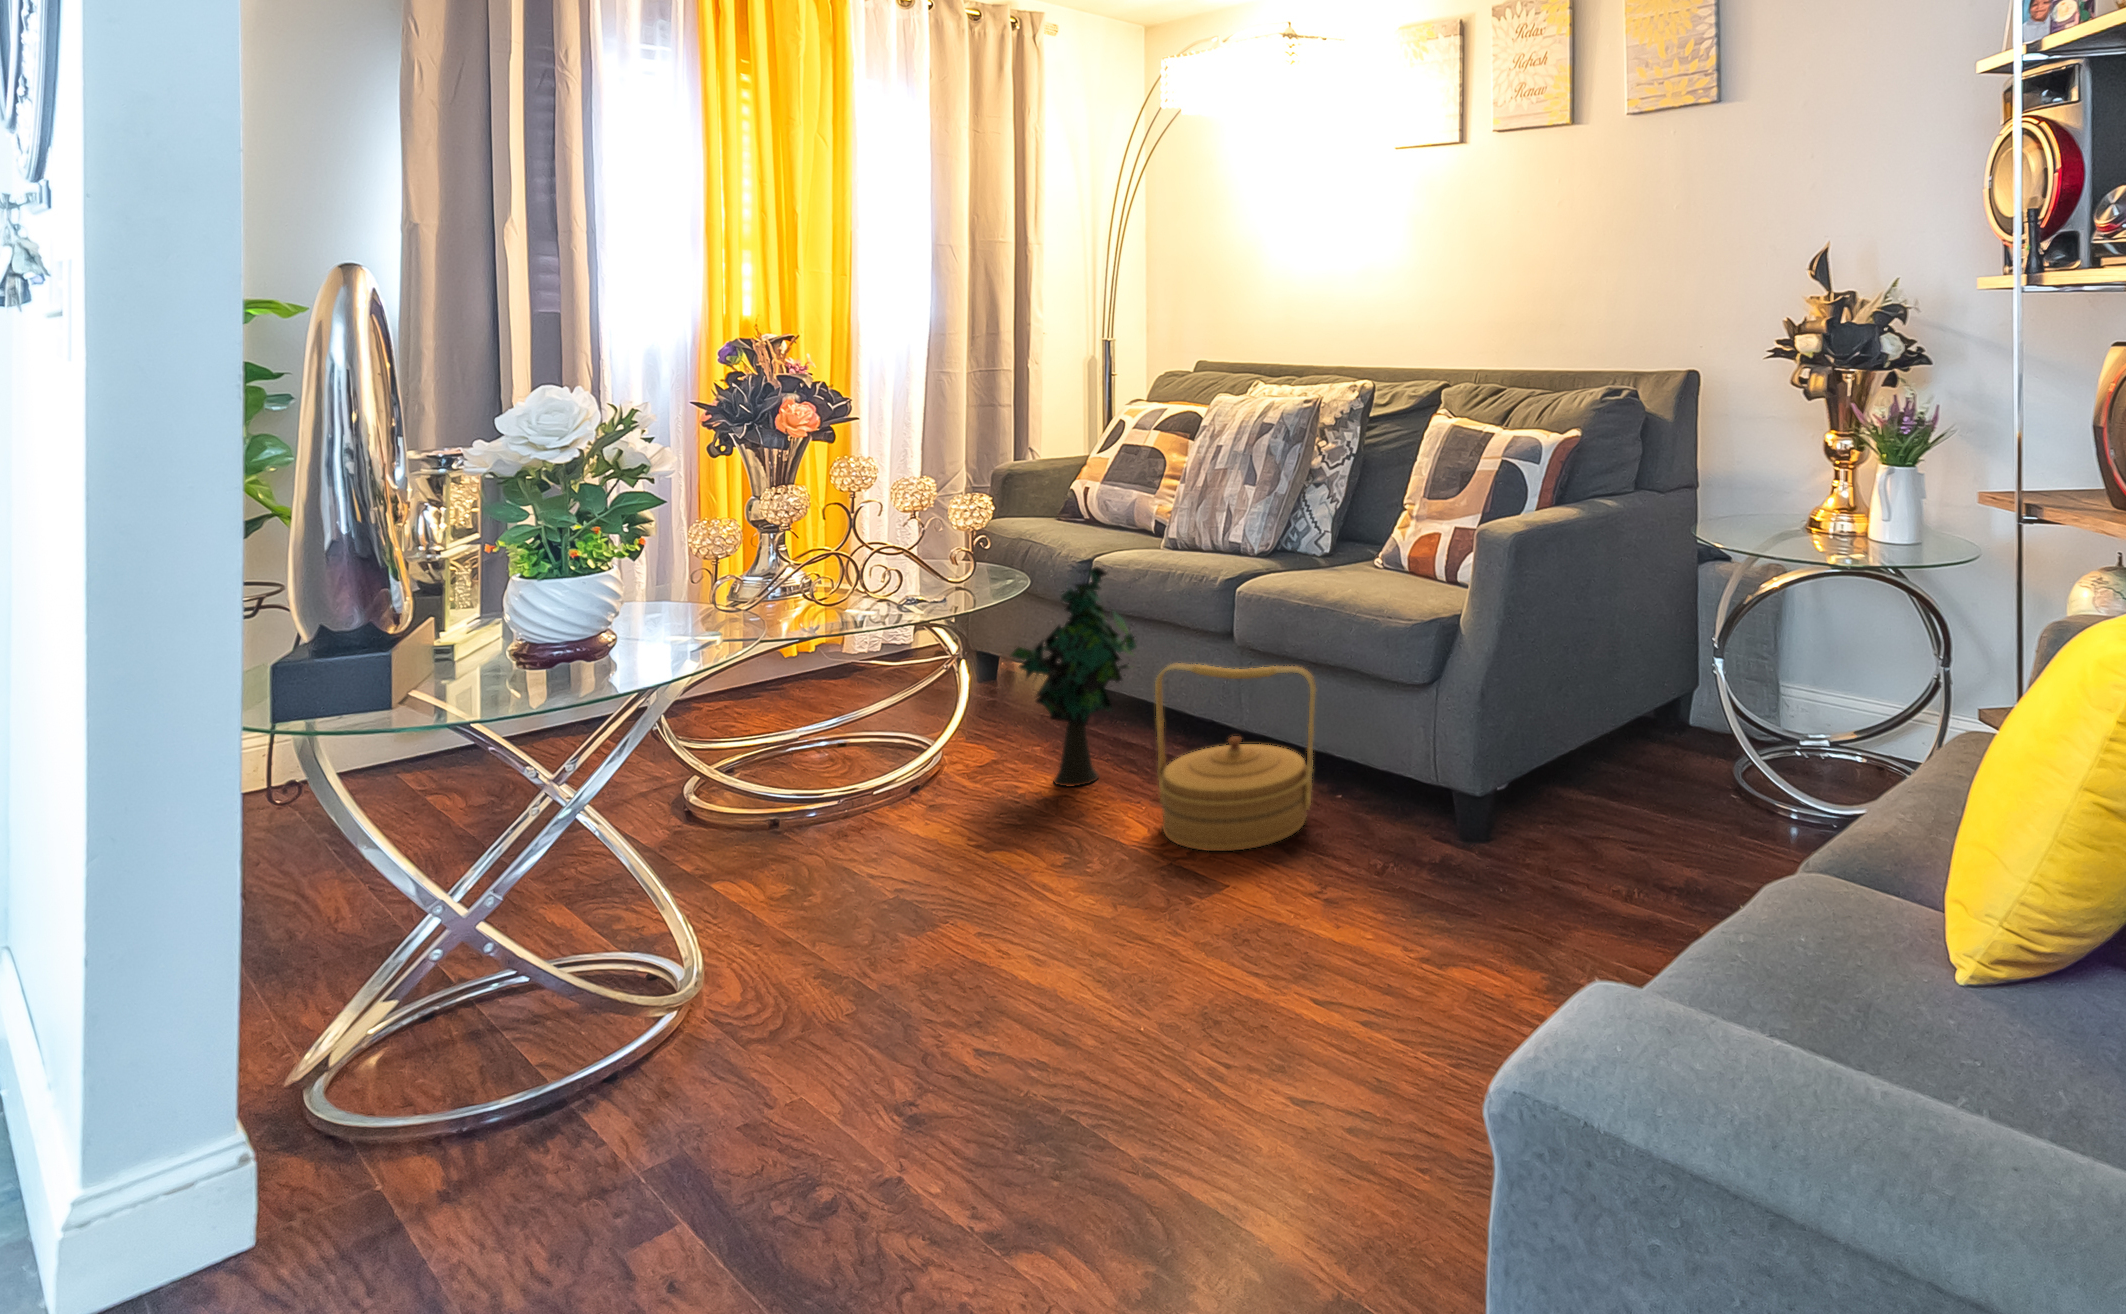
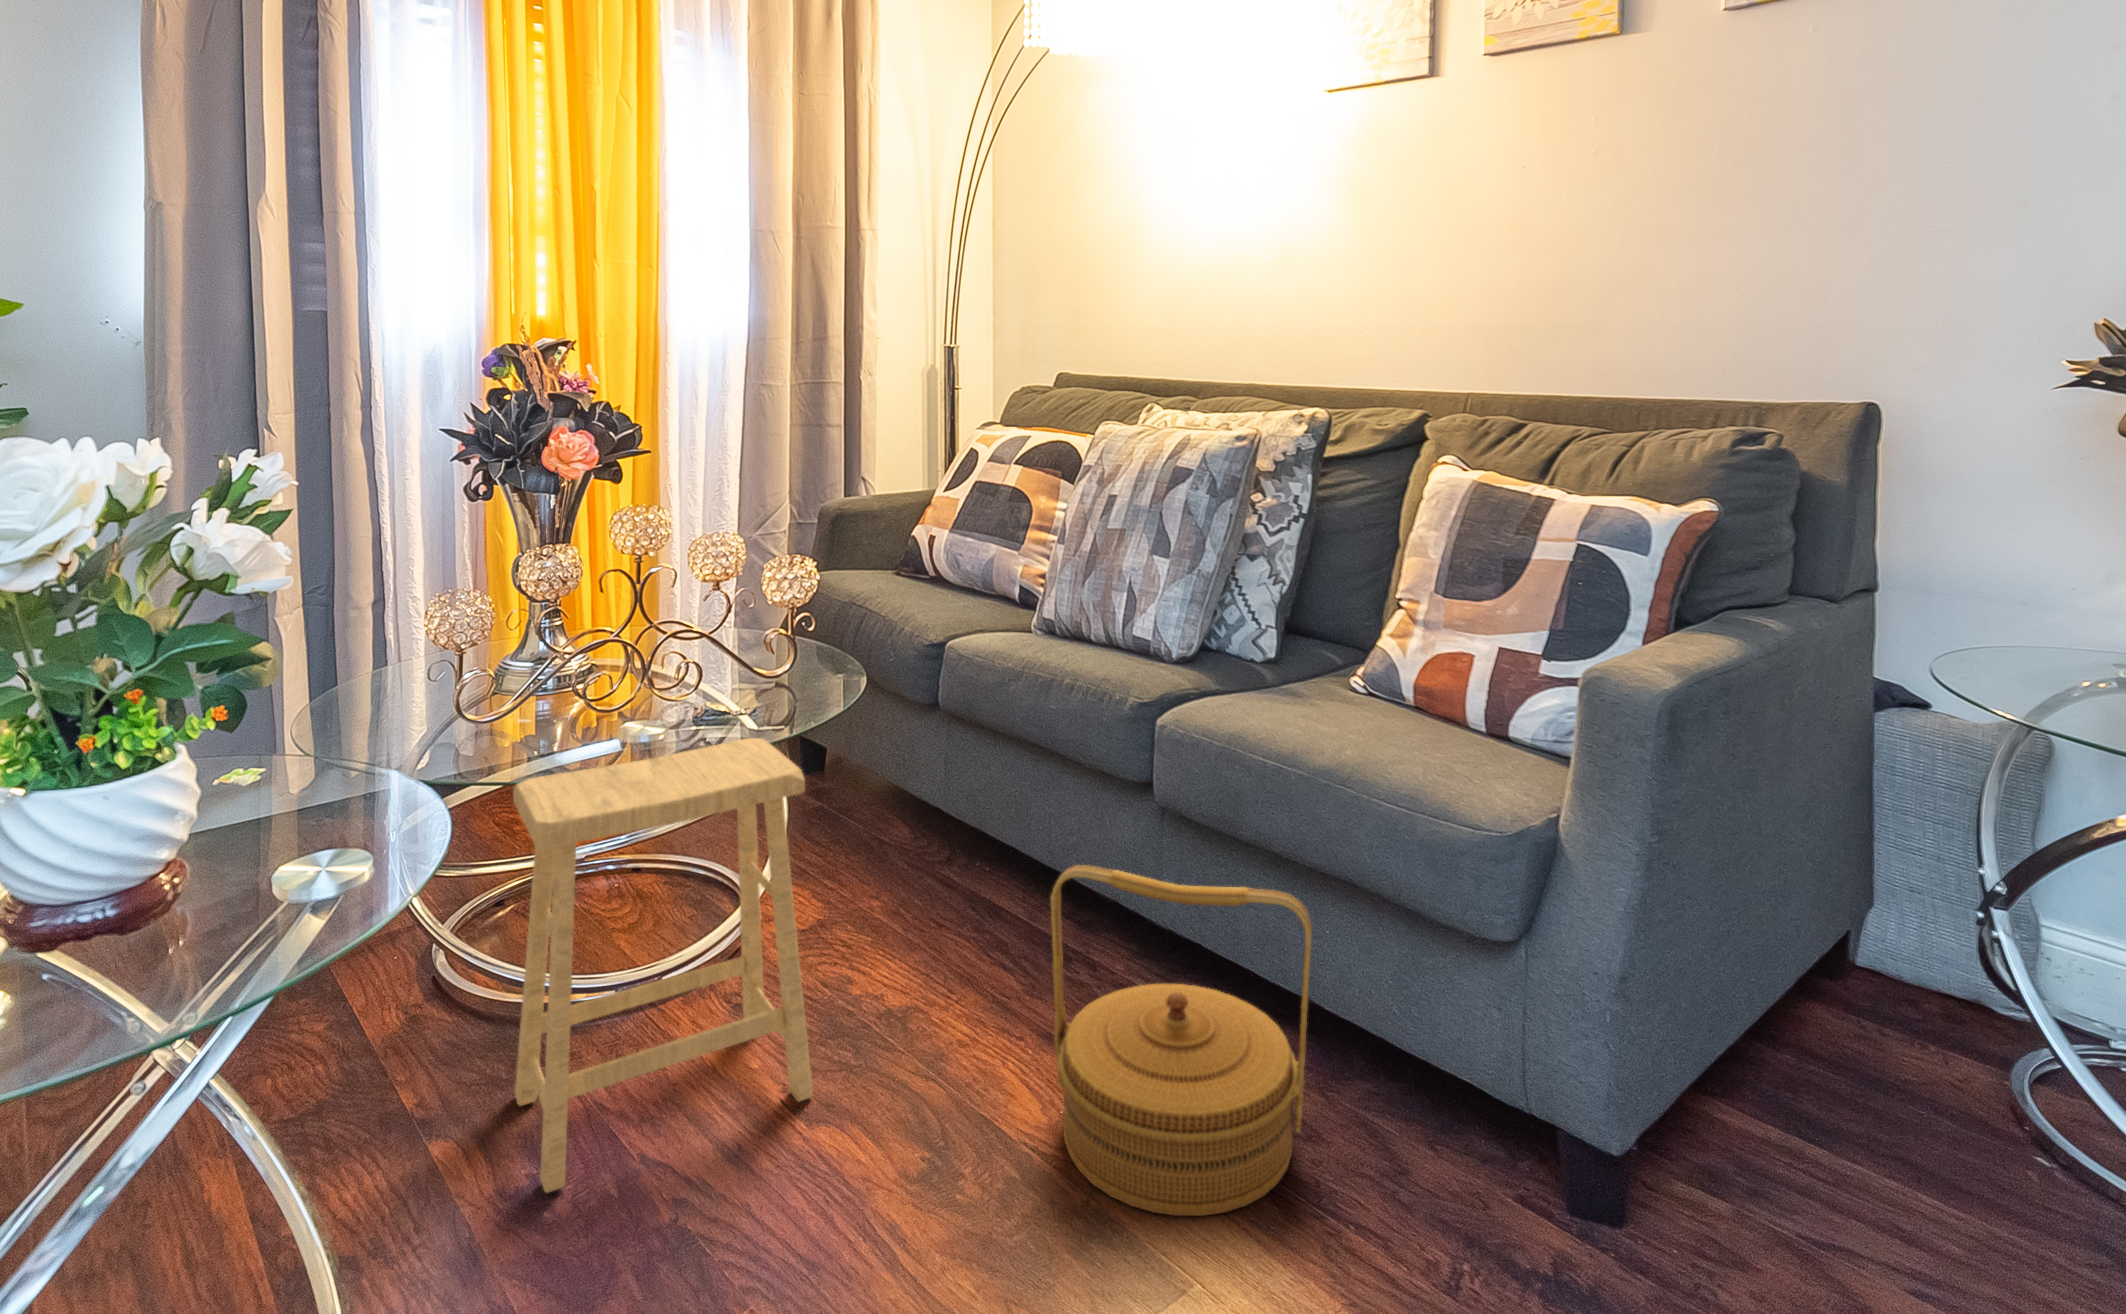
decorative plant: present [1010,567,1136,786] -> none [834,680,1012,1009]
footstool: none [782,604,996,876] -> present [513,738,813,1193]

